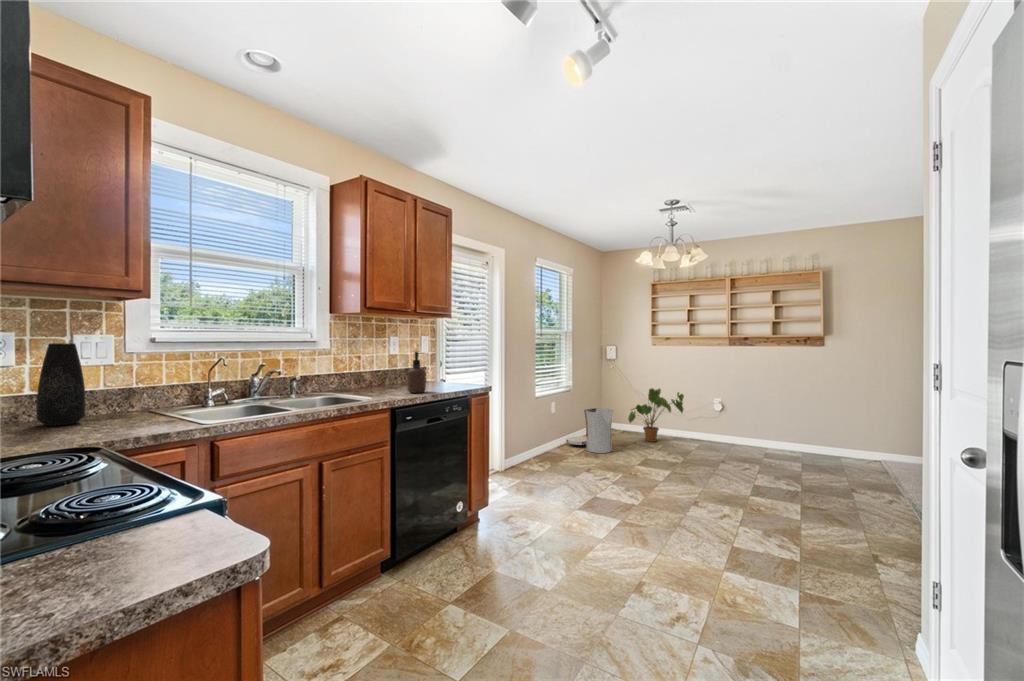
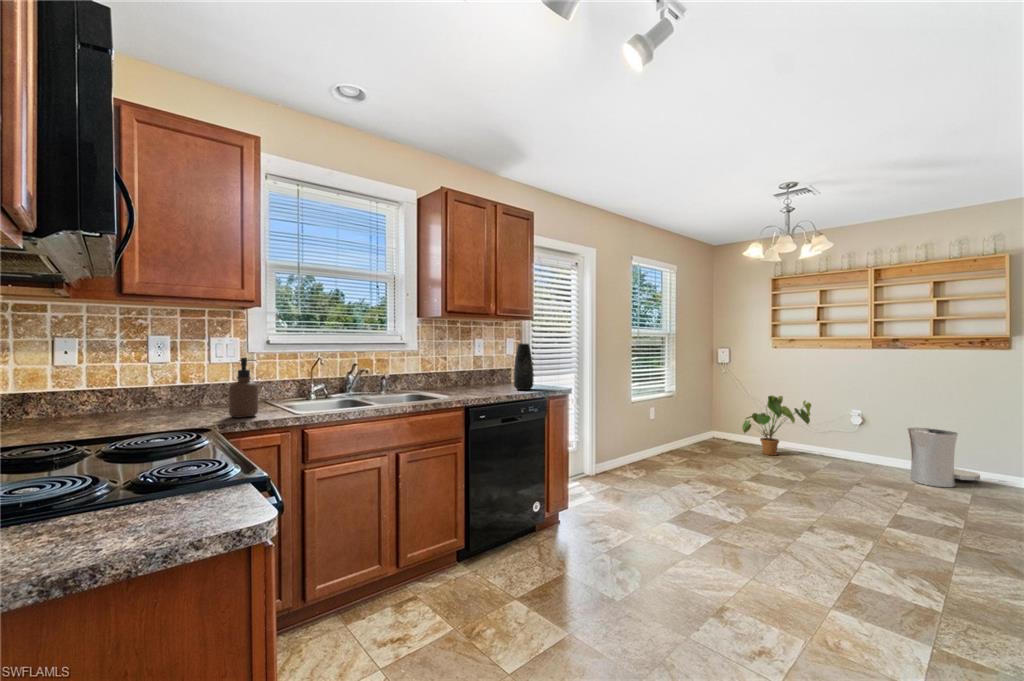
vase: present [37,343,85,426] -> present [514,344,534,390]
soap dispenser: present [407,352,426,393] -> present [229,358,258,418]
trash can: present [566,408,613,453] -> present [907,427,980,487]

